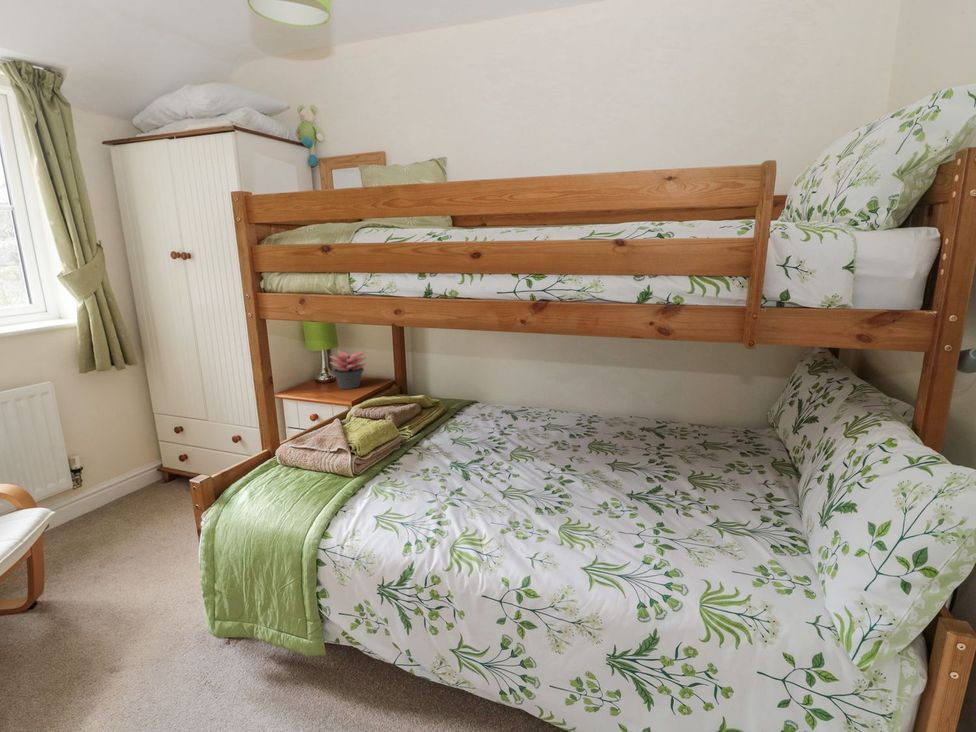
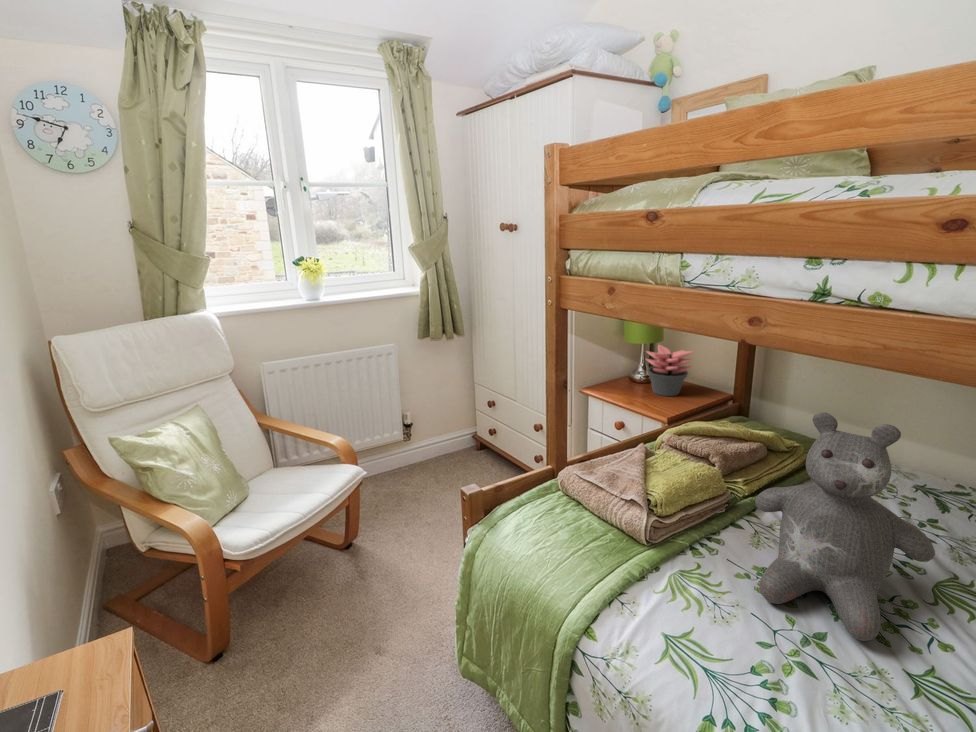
teddy bear: none [417,365,503,483] -> present [755,412,935,641]

